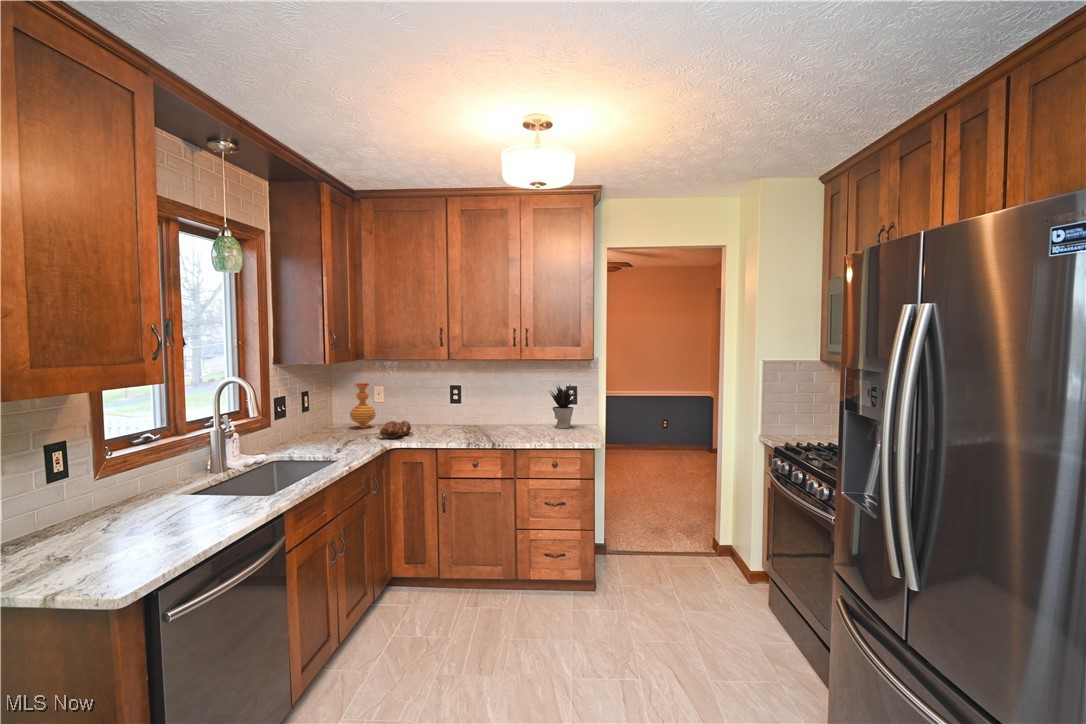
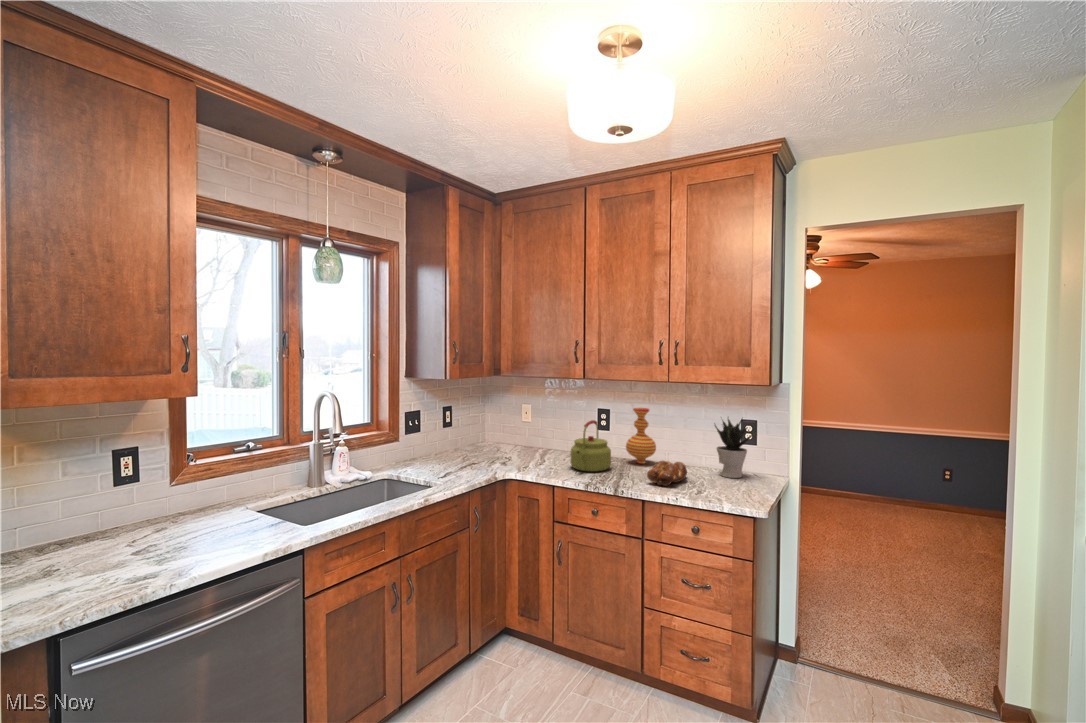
vase: present [350,383,376,428] -> present [626,408,656,464]
kettle: none [442,394,476,436] -> present [570,420,611,472]
bread loaf: present [380,421,411,439] -> present [647,461,687,486]

